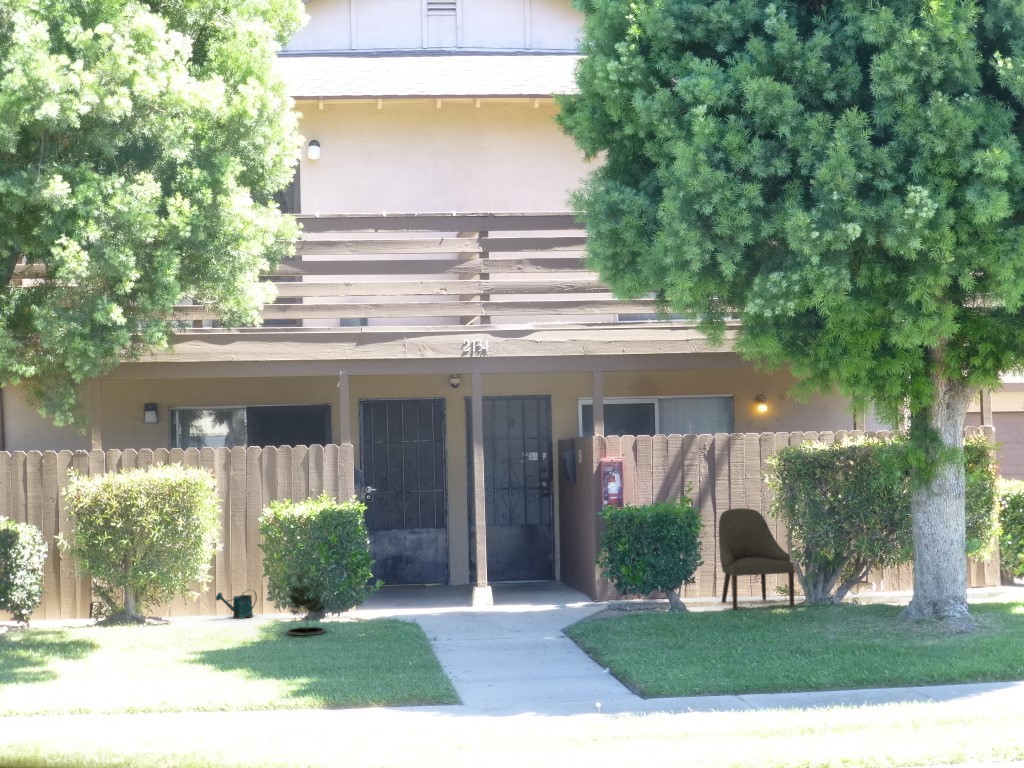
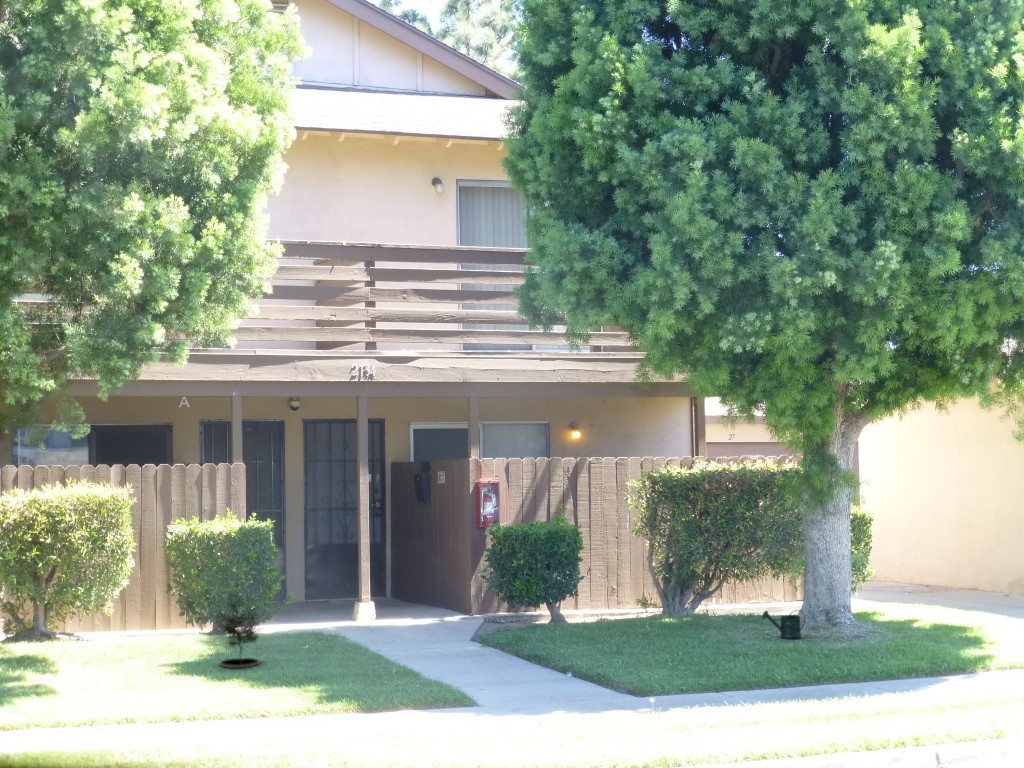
chair: present [719,508,795,609] -> none [599,529,670,623]
watering can: present [216,592,257,619] -> present [762,611,805,639]

